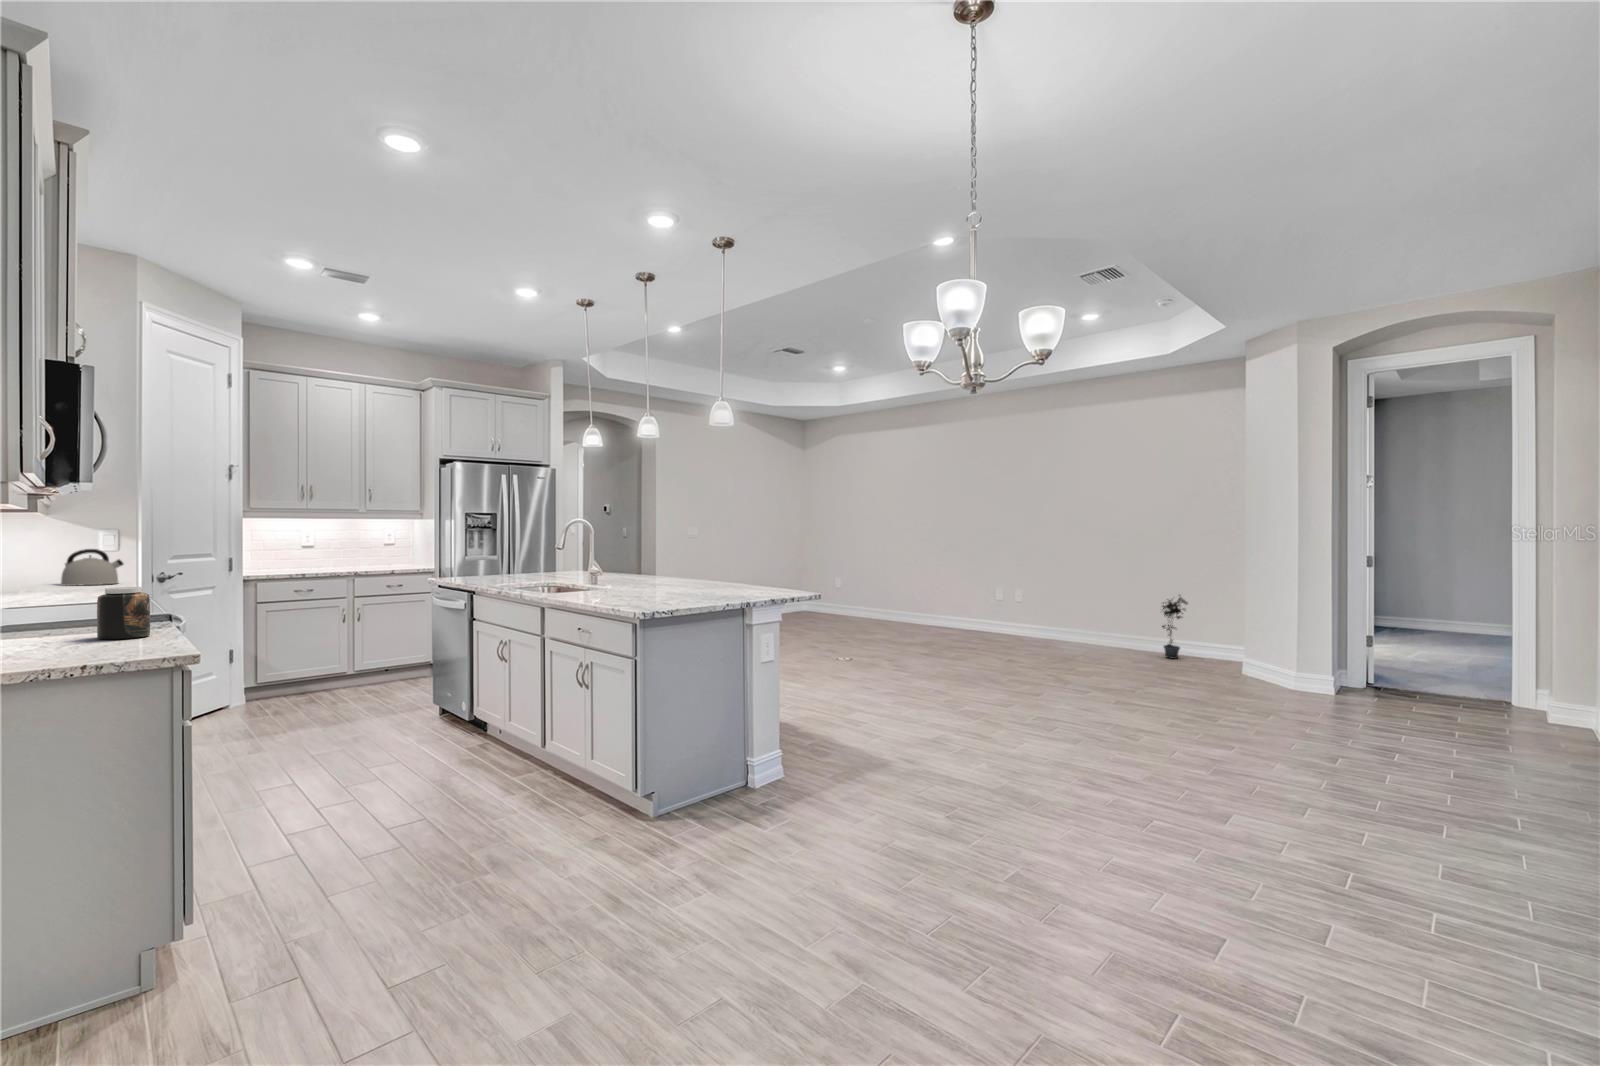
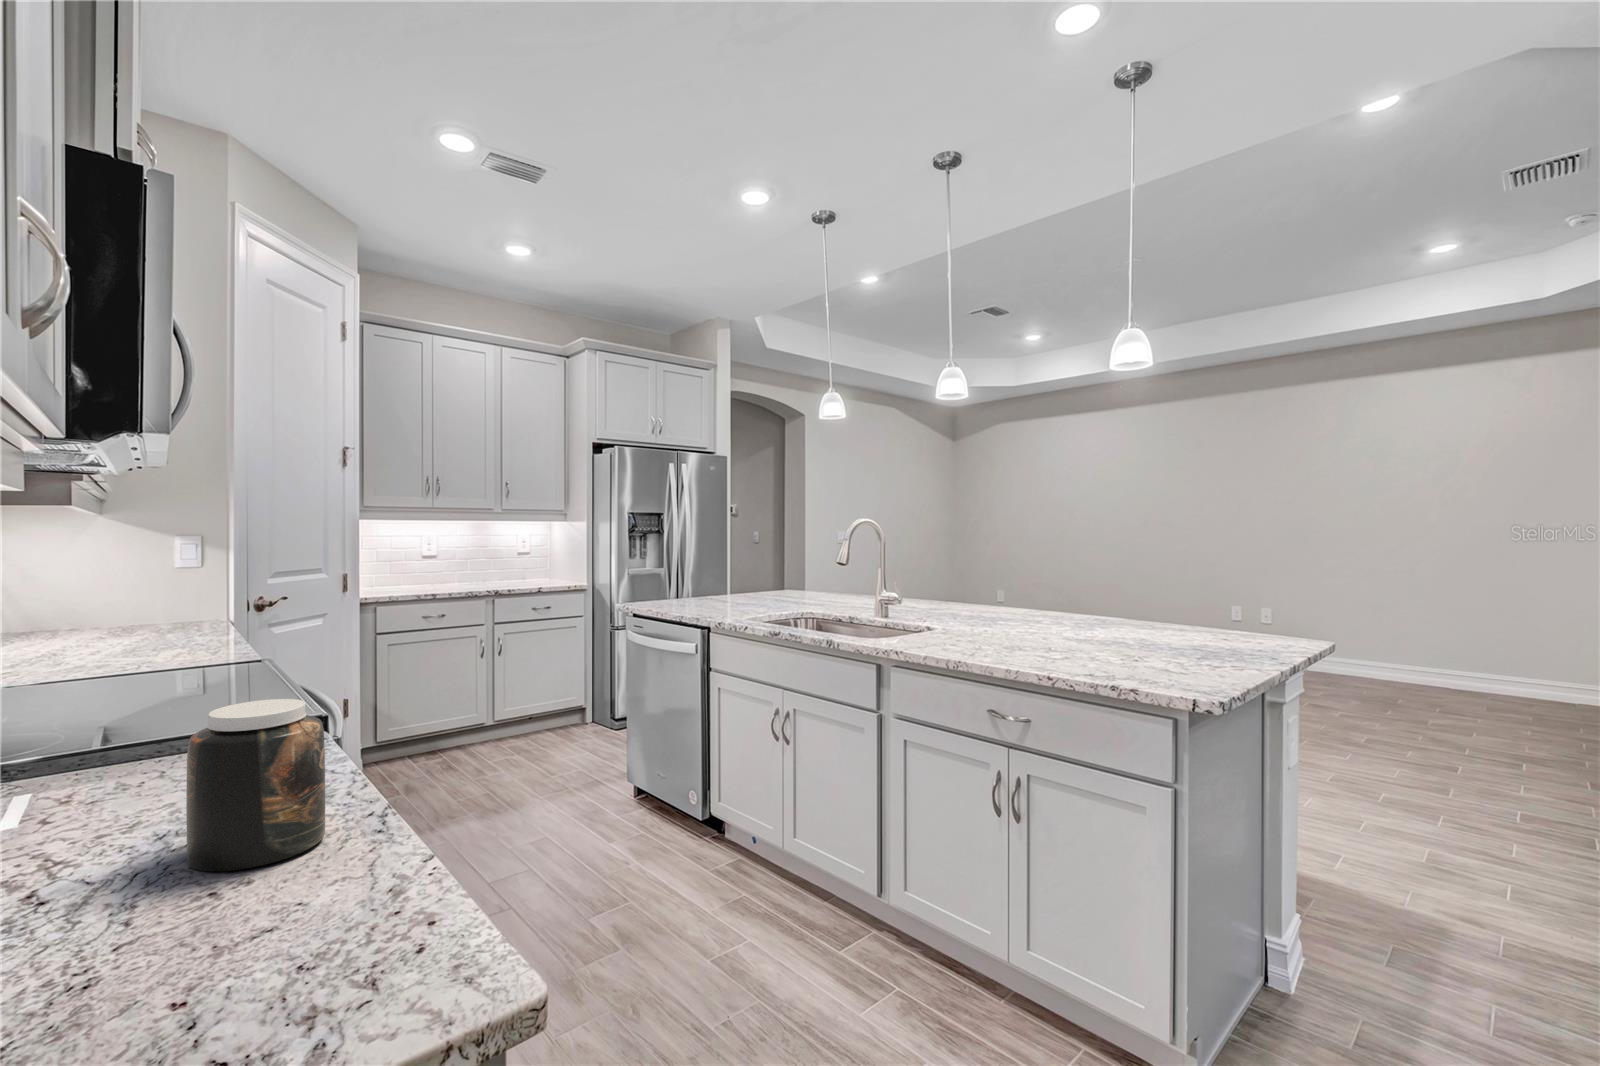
kettle: present [61,549,123,586] -> none [120,565,211,621]
potted plant: present [1162,597,1187,659] -> none [1507,619,1561,704]

